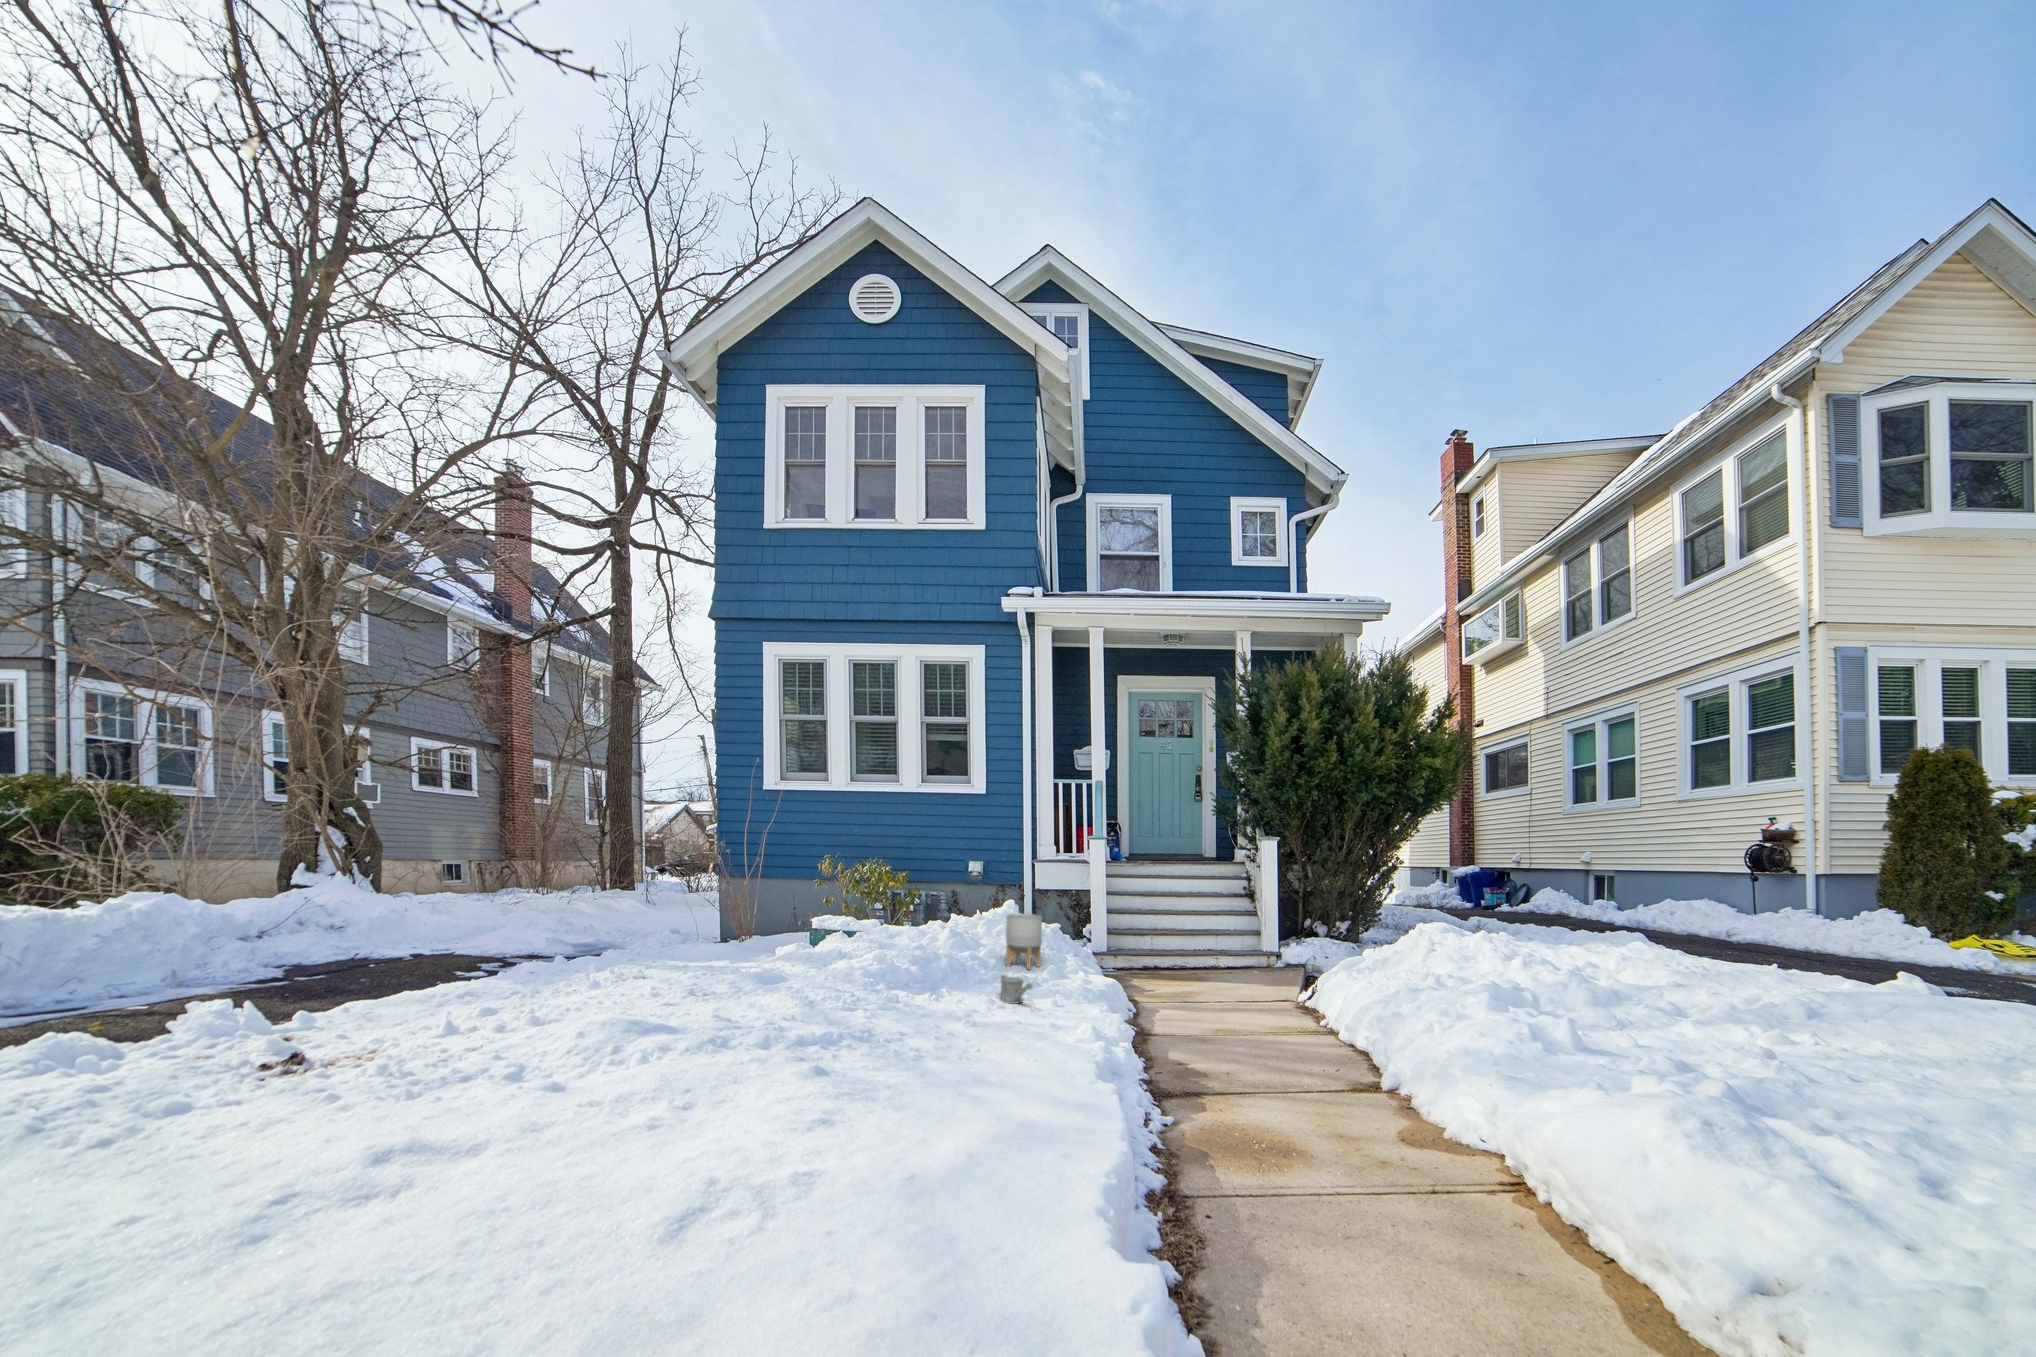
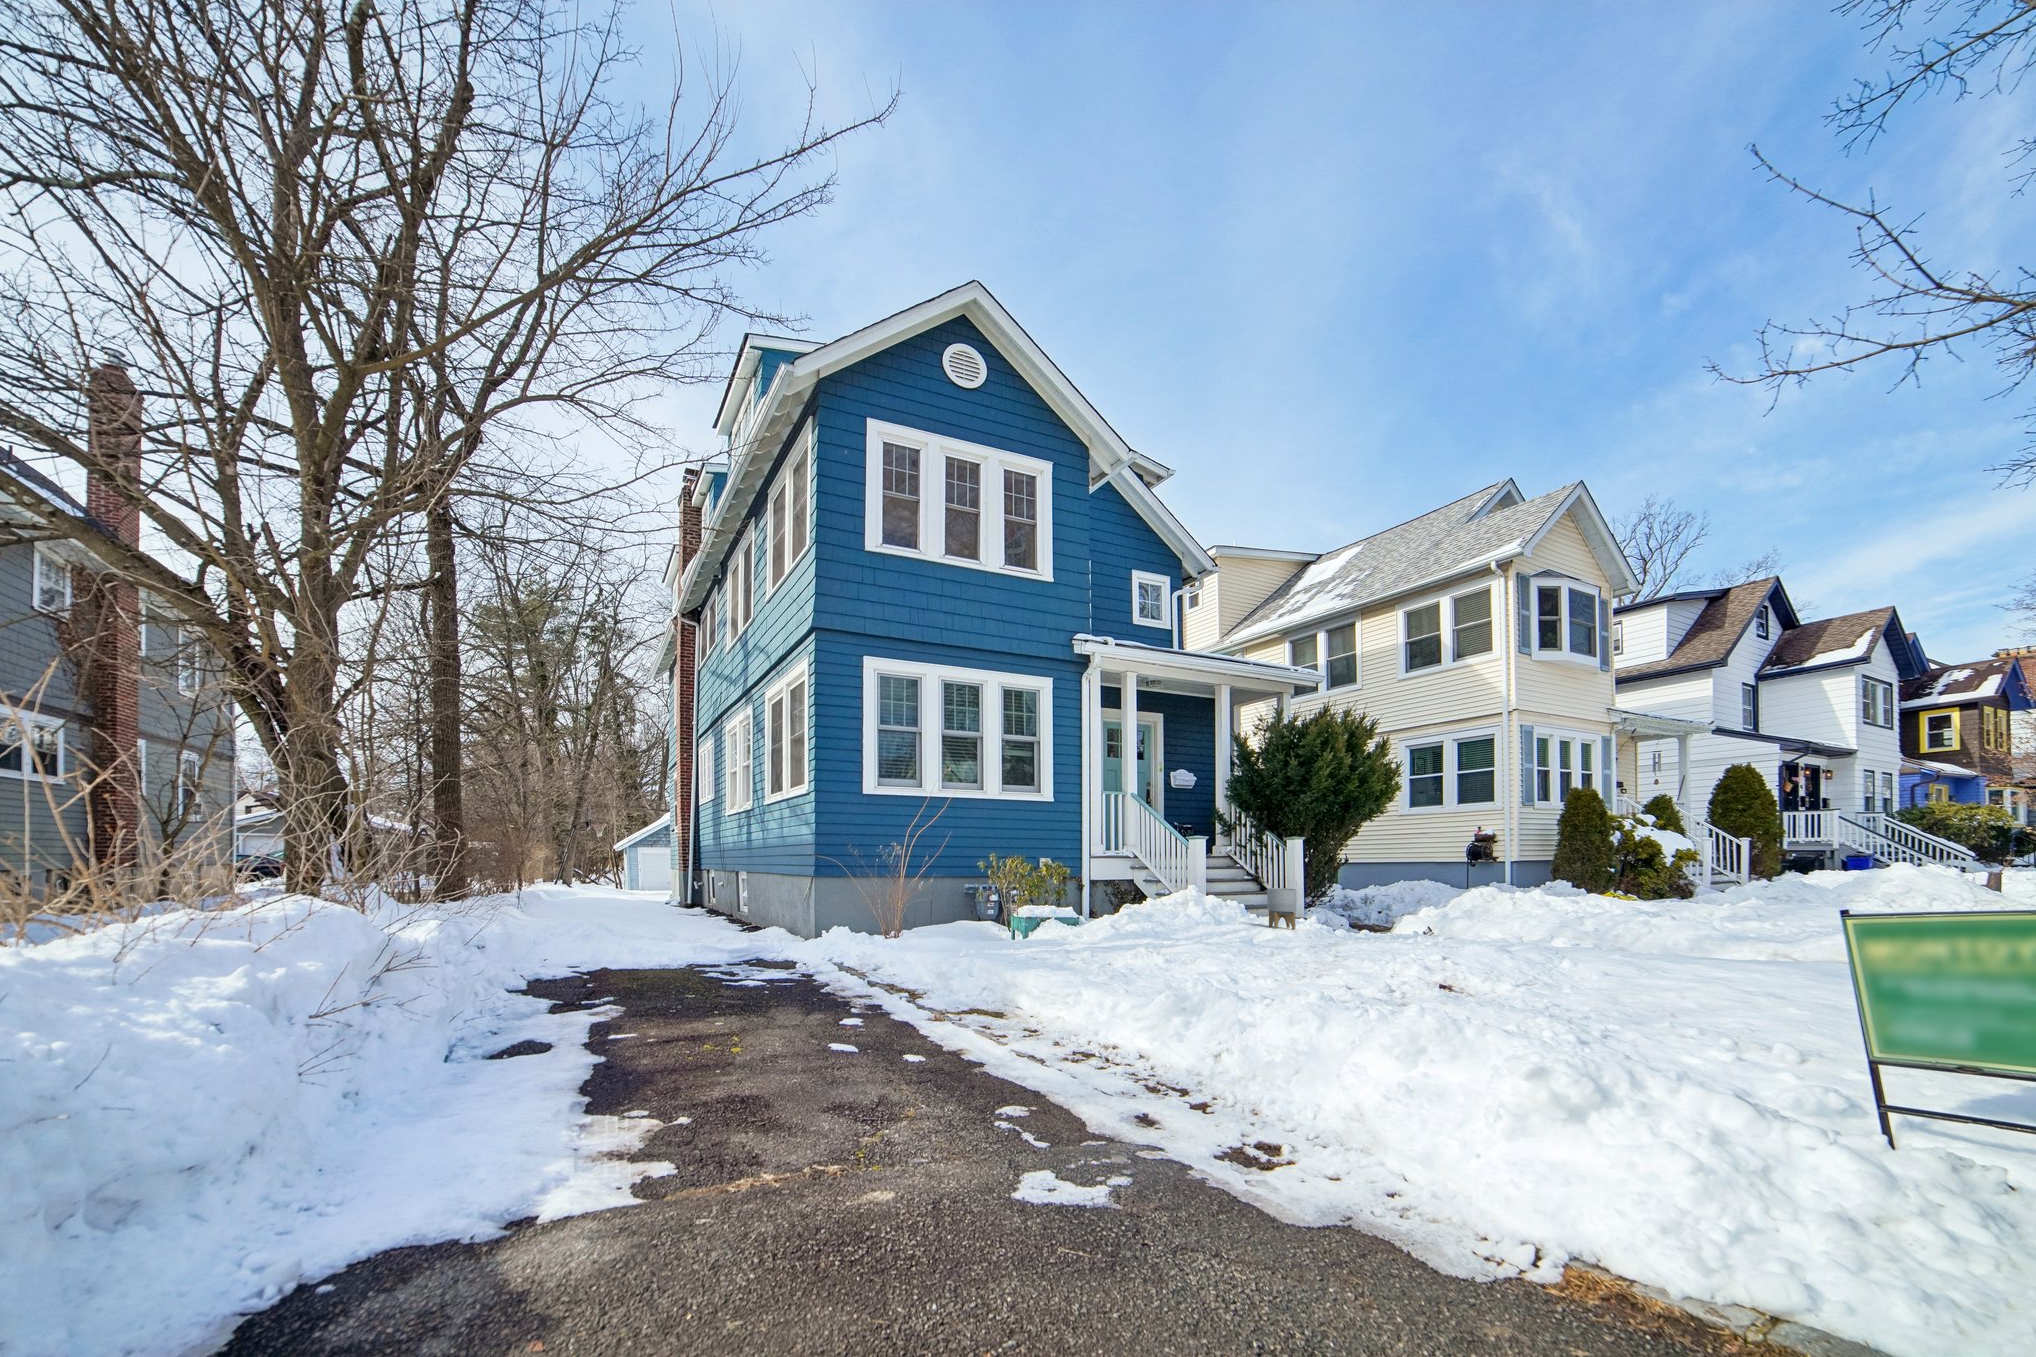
watering can: present [1001,975,1033,1004] -> none [1359,925,1405,944]

